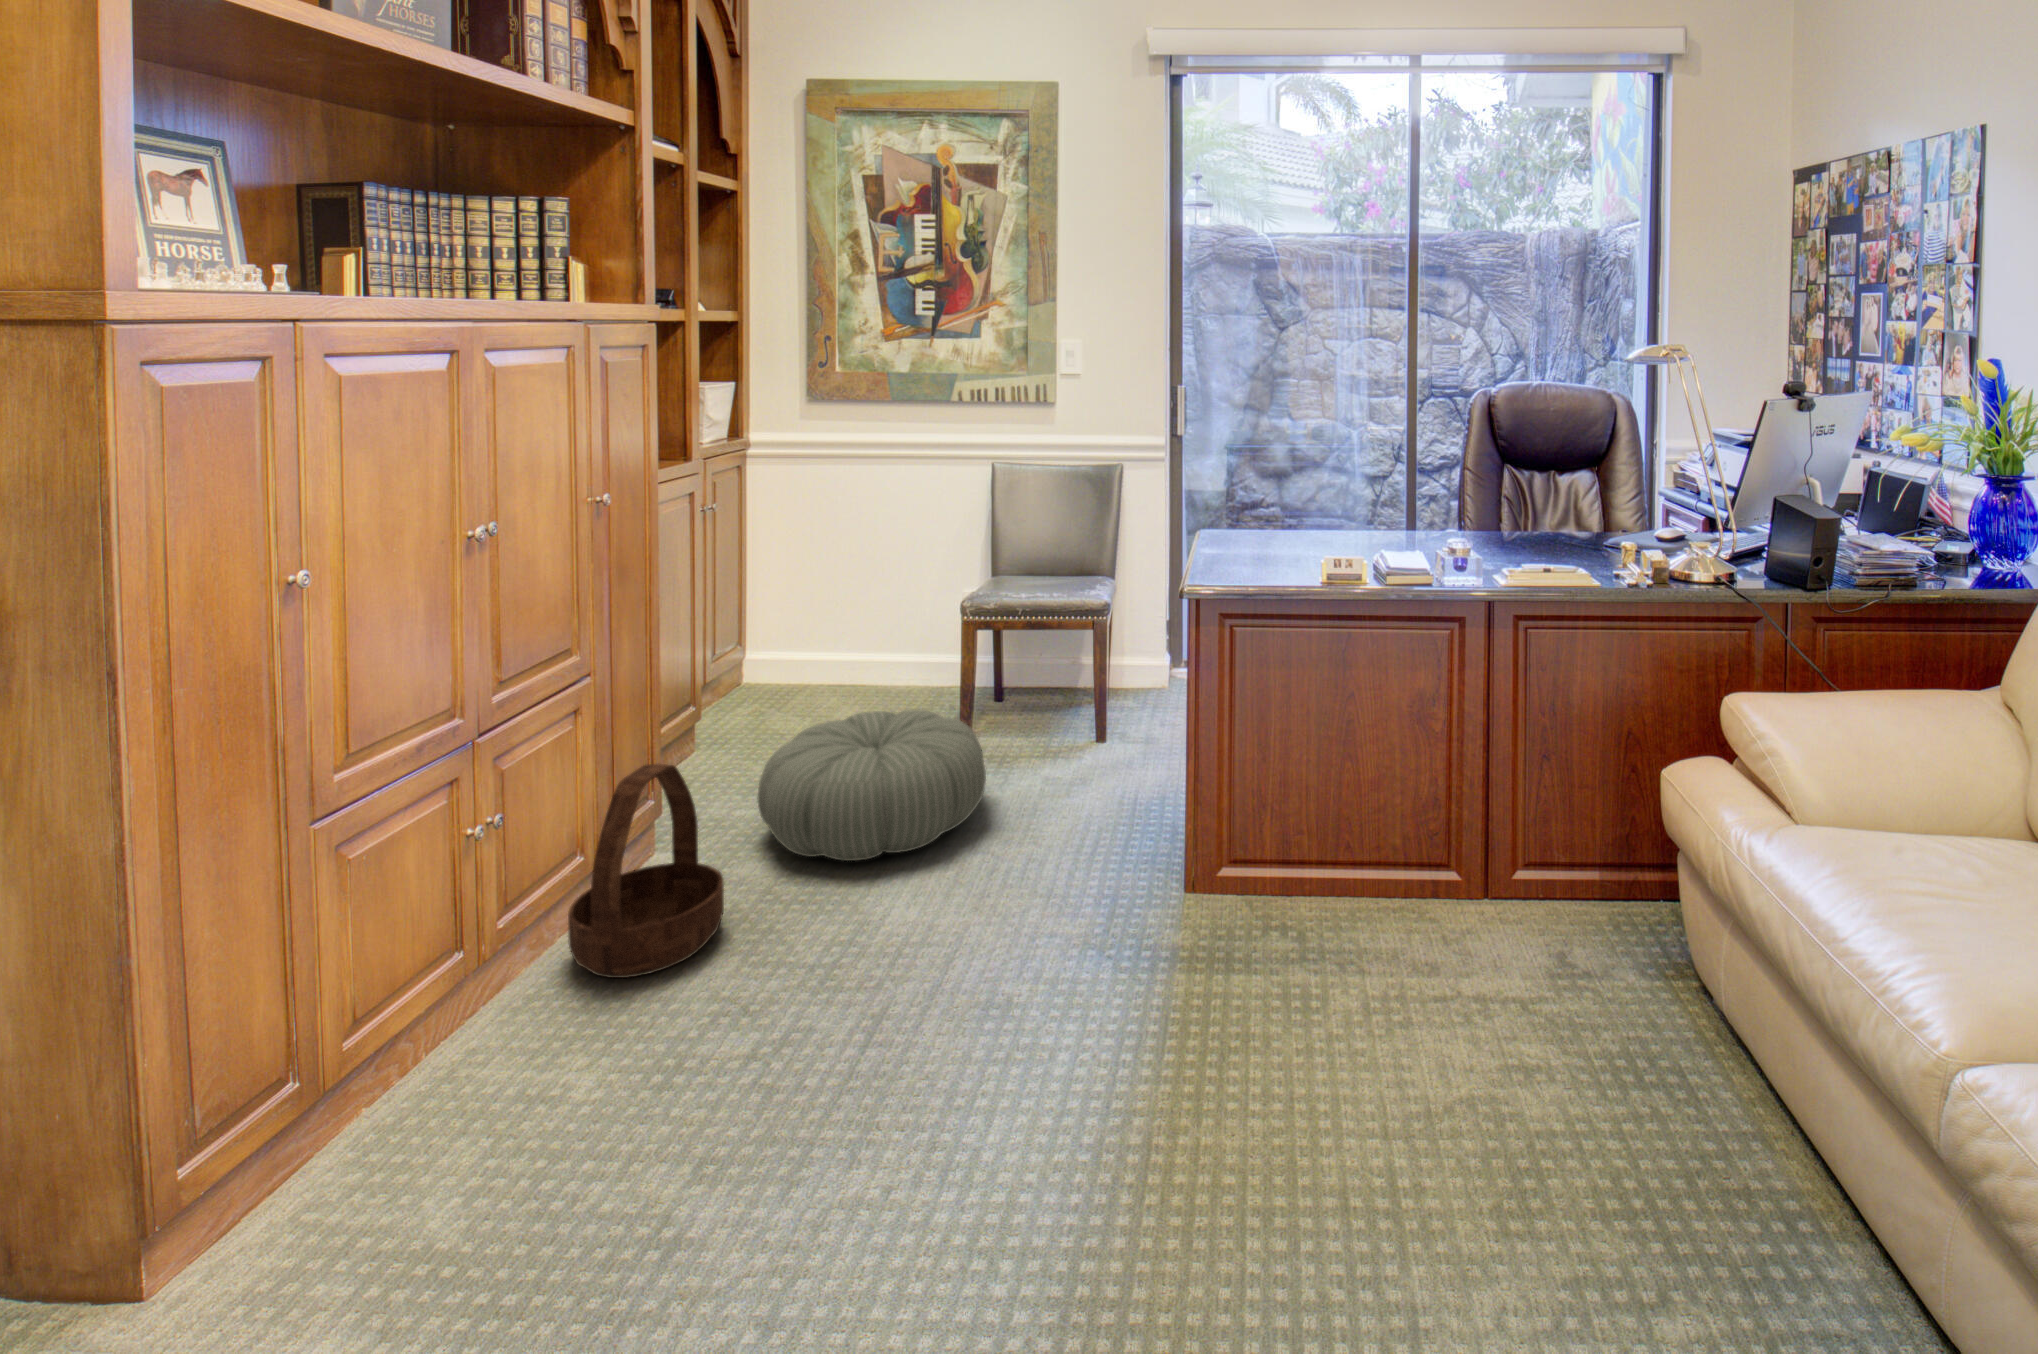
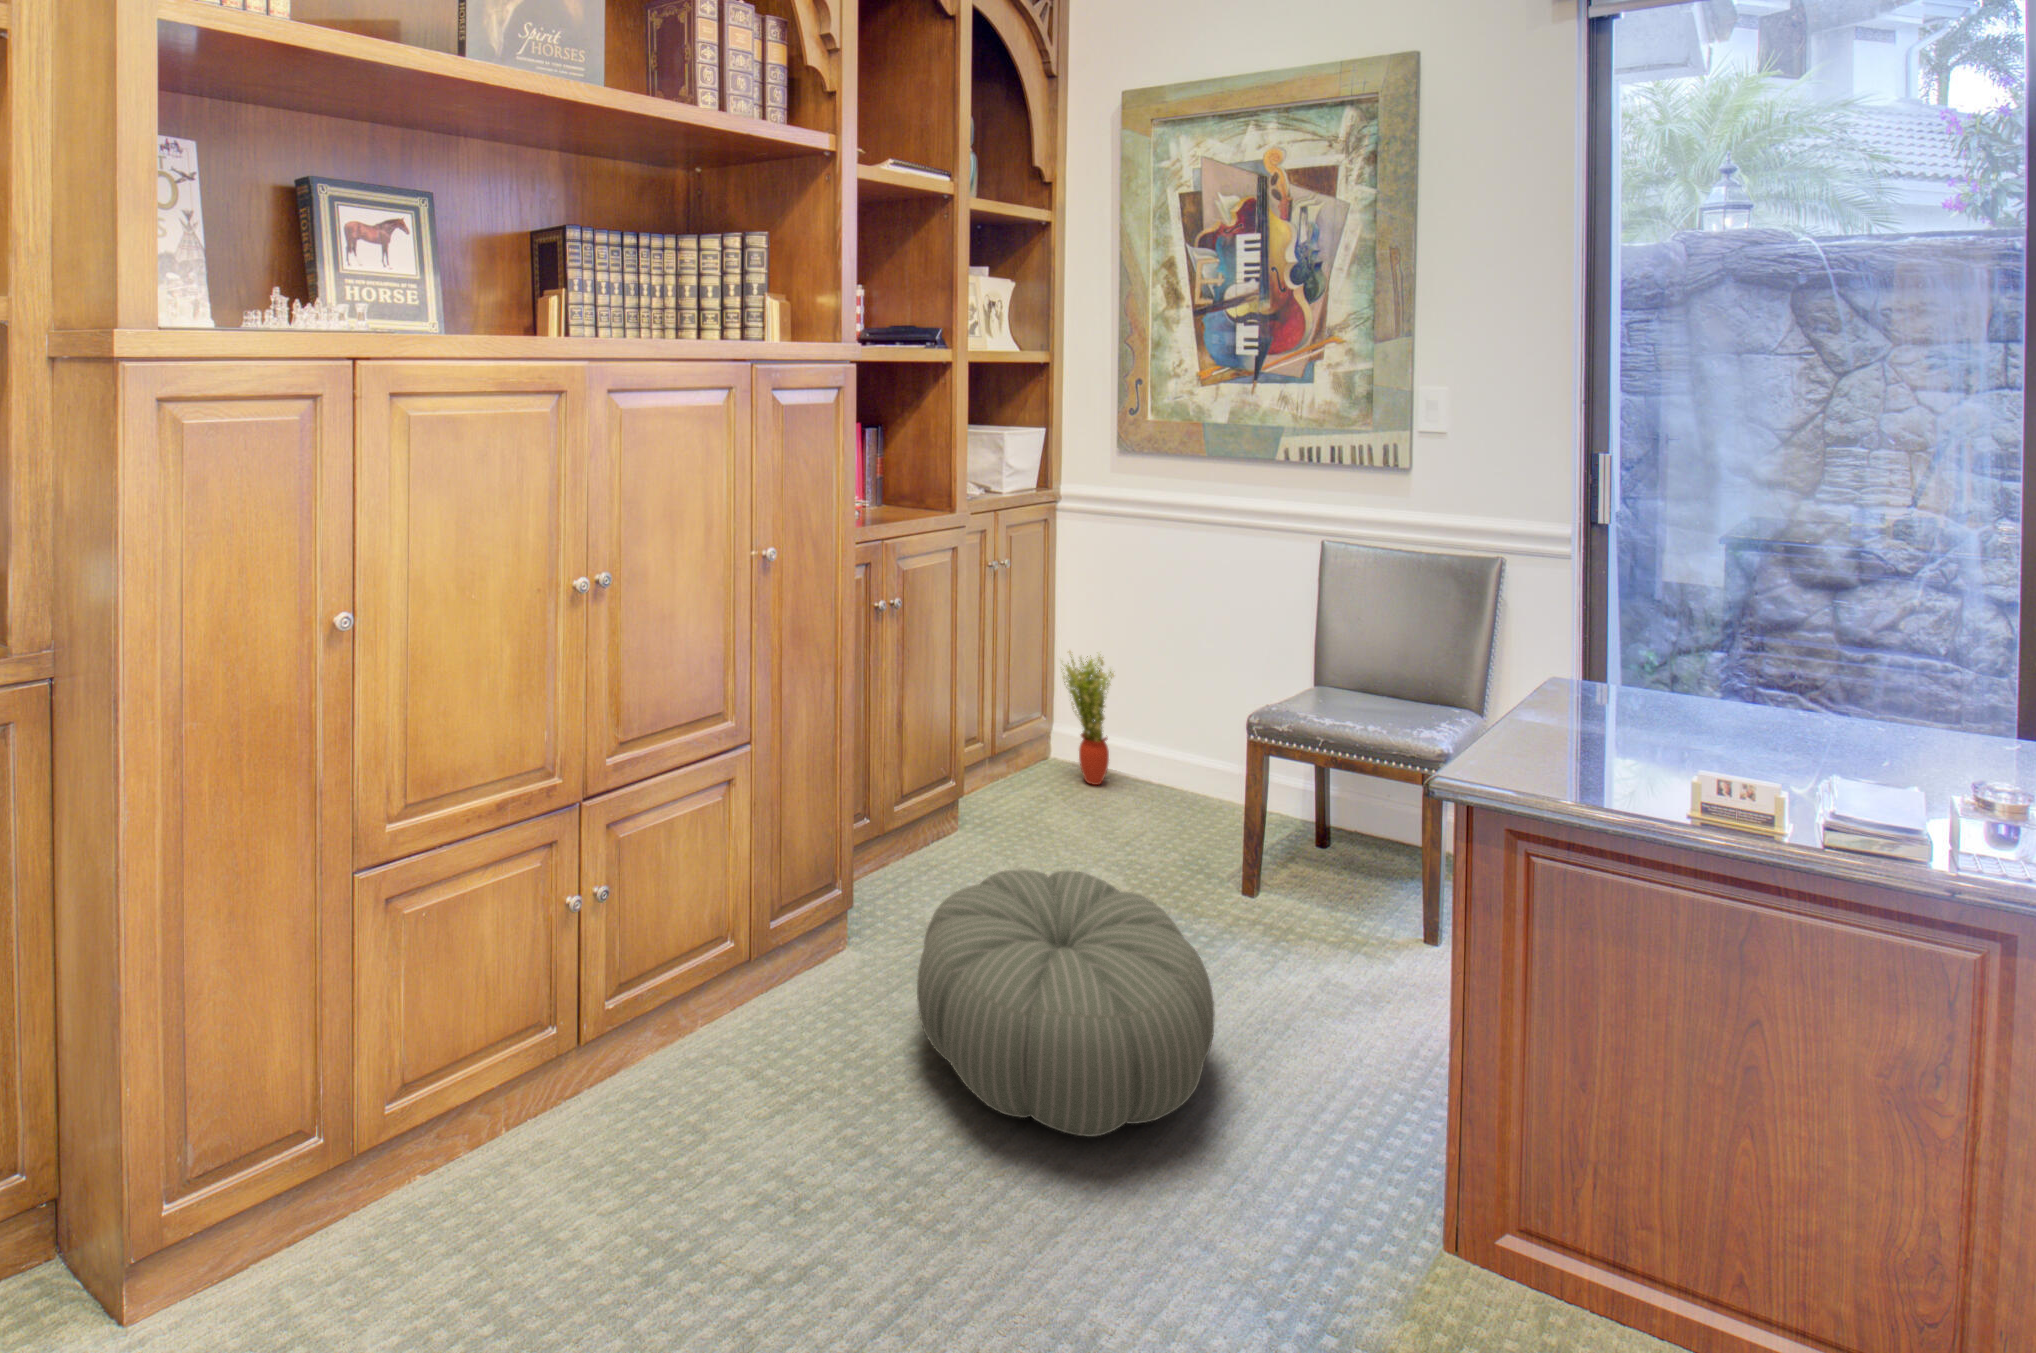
potted plant: none [763,574,818,695] -> present [1061,651,1114,785]
basket: present [568,764,724,978] -> none [650,887,815,1169]

